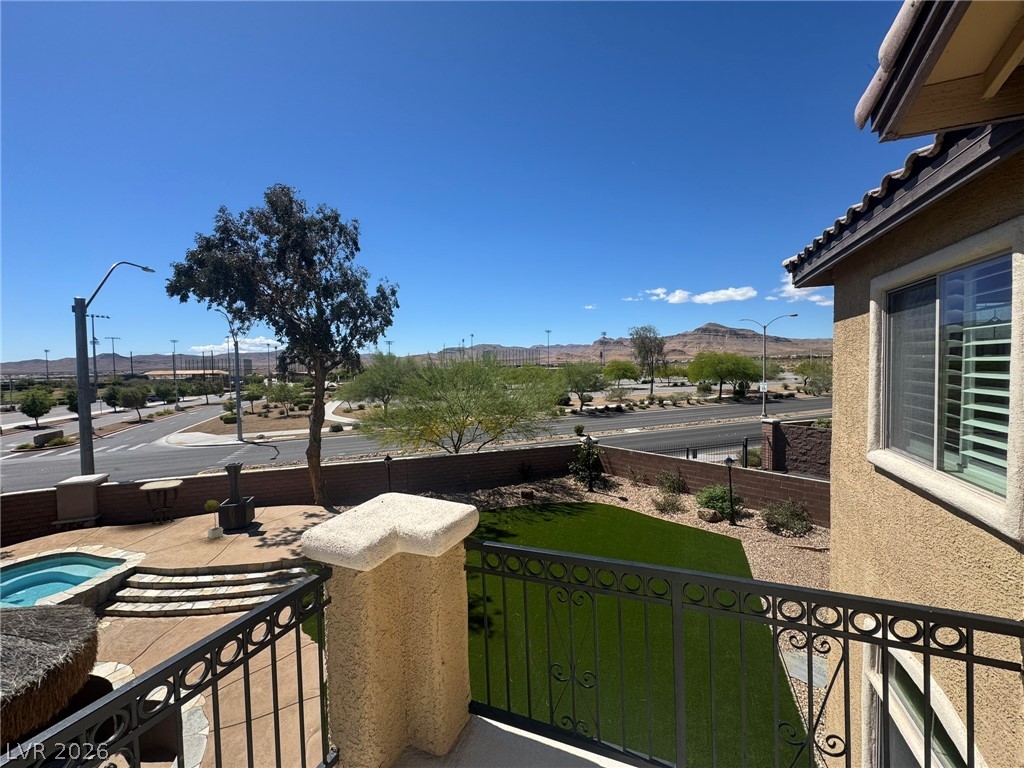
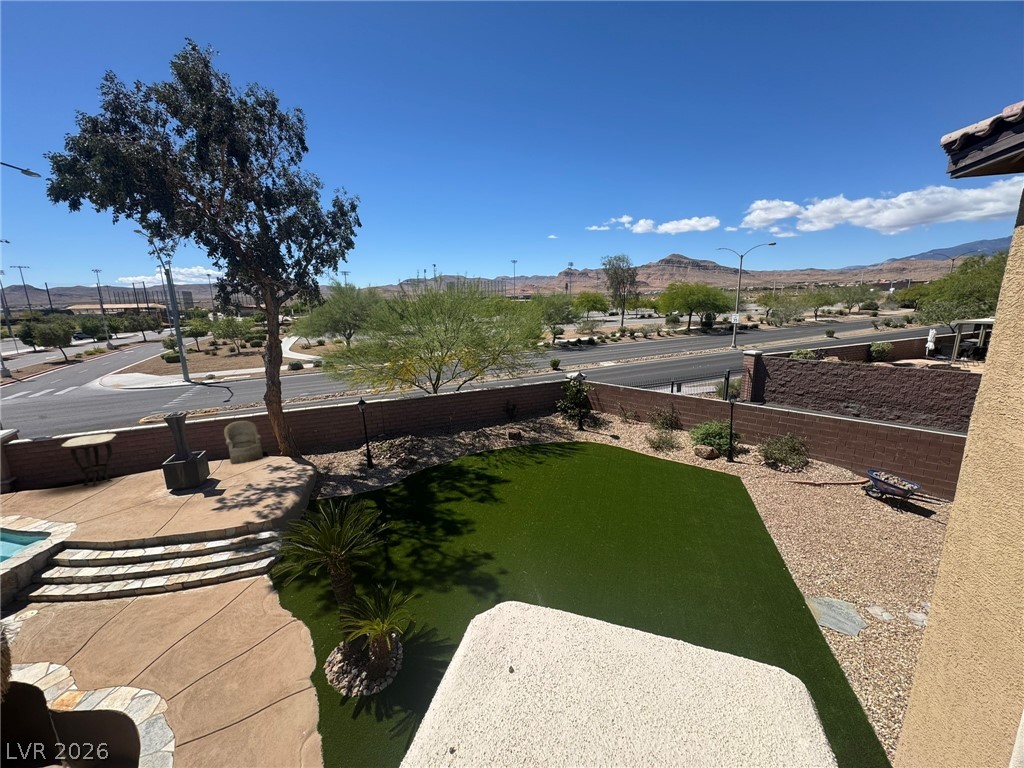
armchair: none [271,473,302,511] -> present [224,421,263,464]
potted tree: present [205,500,223,539] -> none [145,457,172,501]

